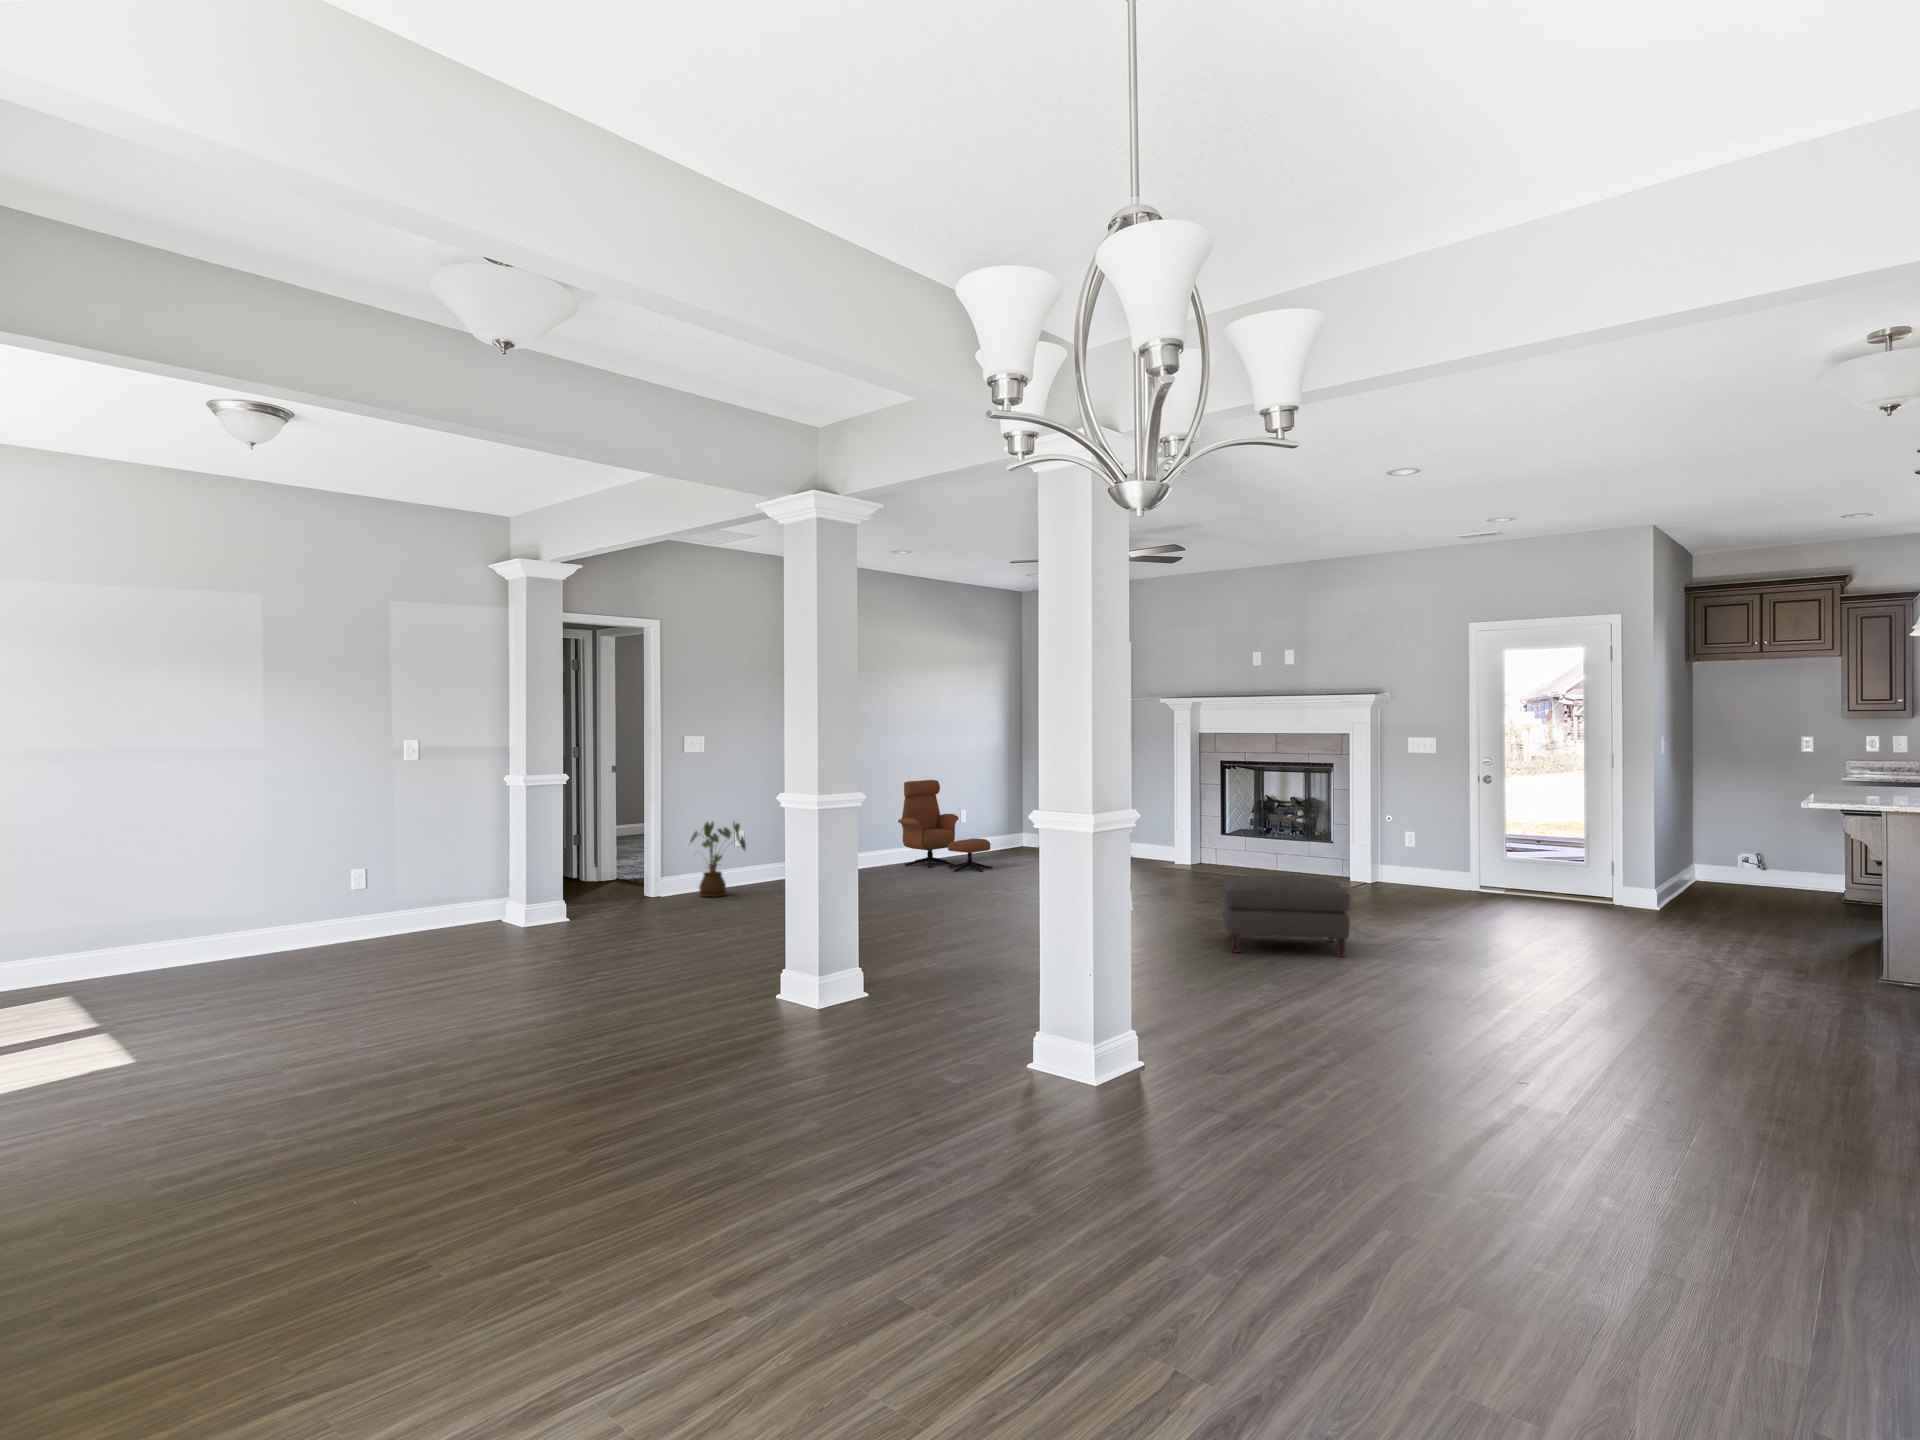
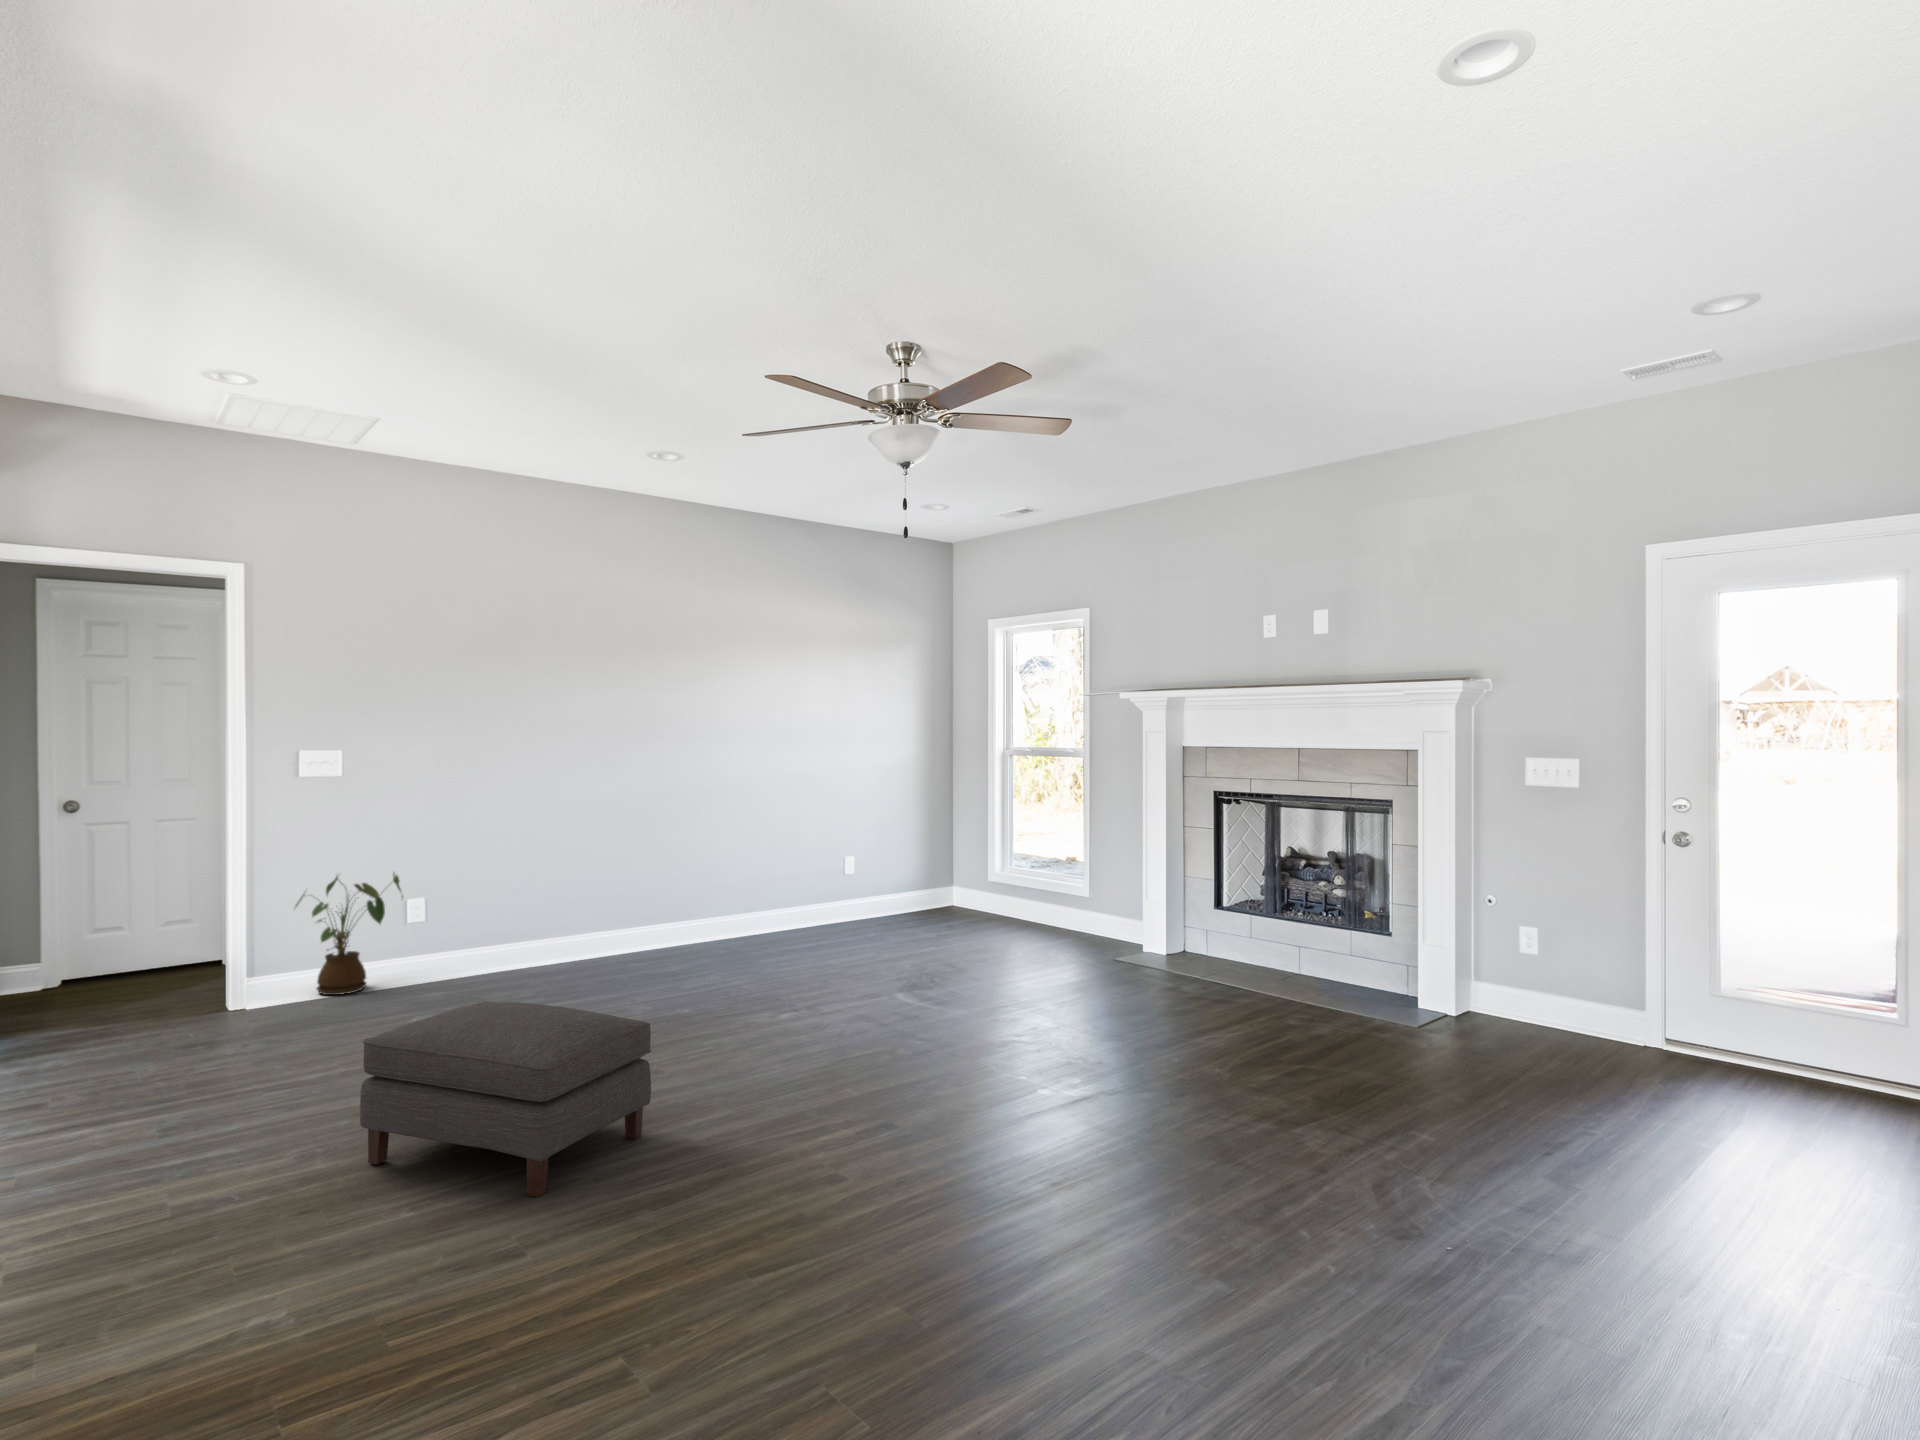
lounge chair: present [898,780,993,872] -> none [721,809,853,955]
ottoman: present [1222,875,1350,957] -> present [360,1001,651,1197]

